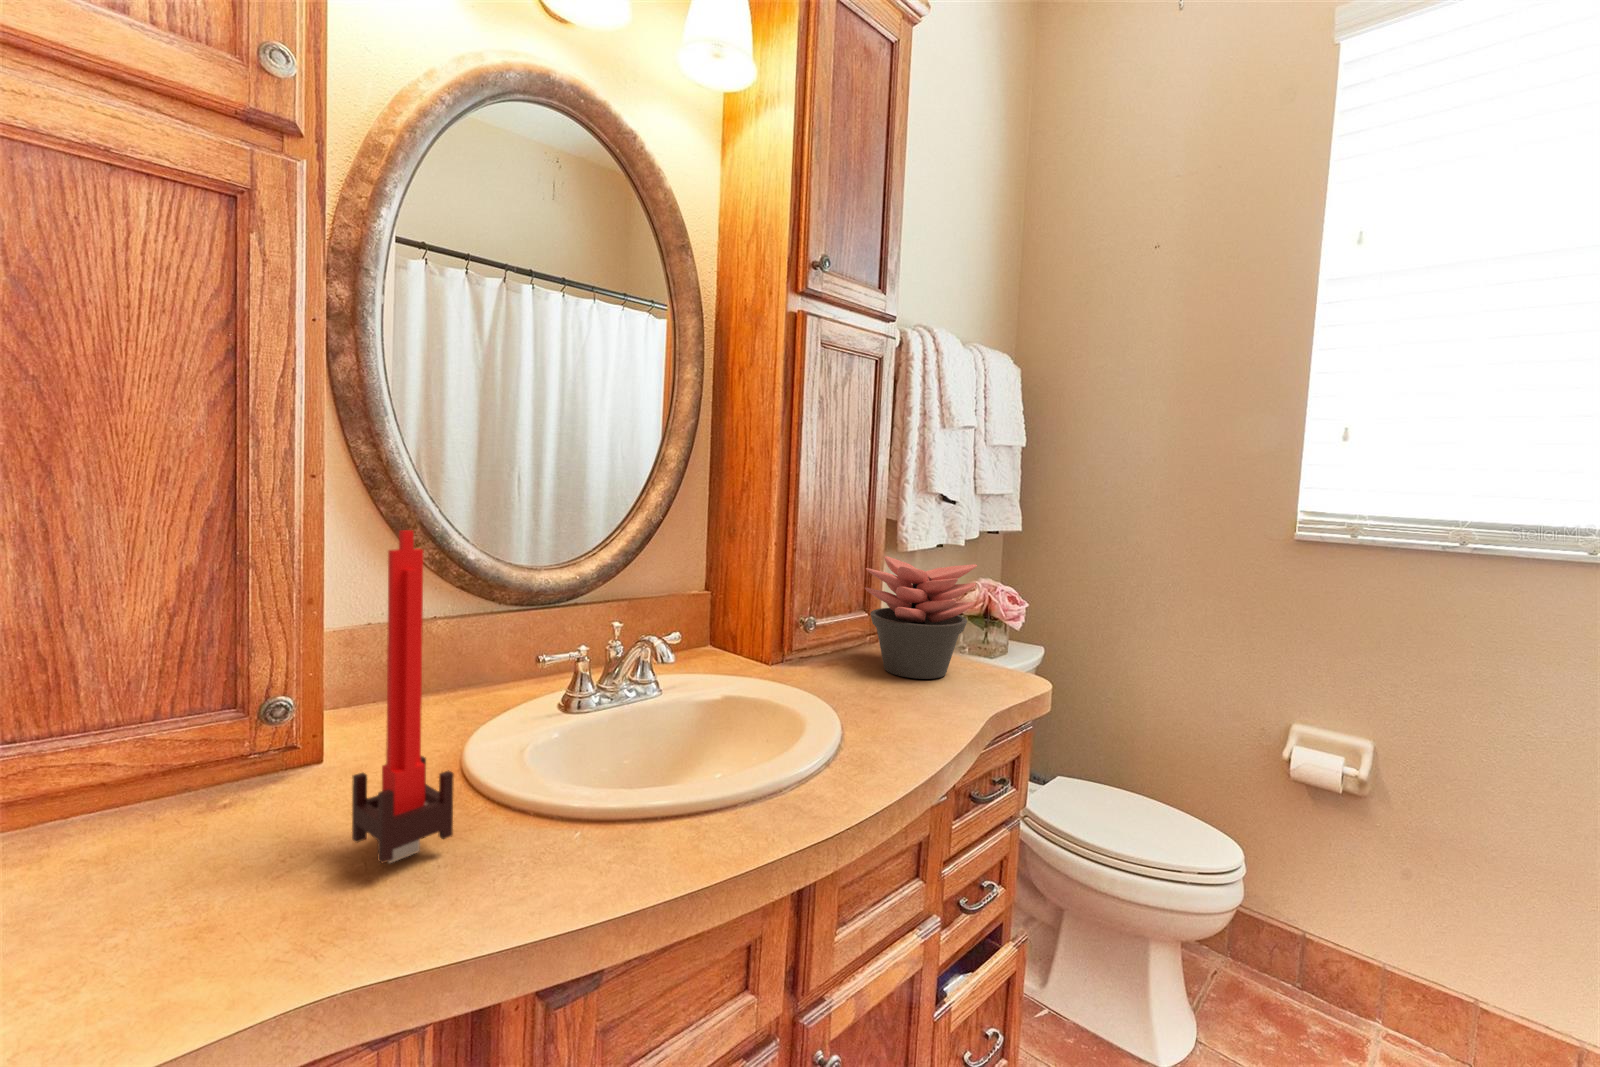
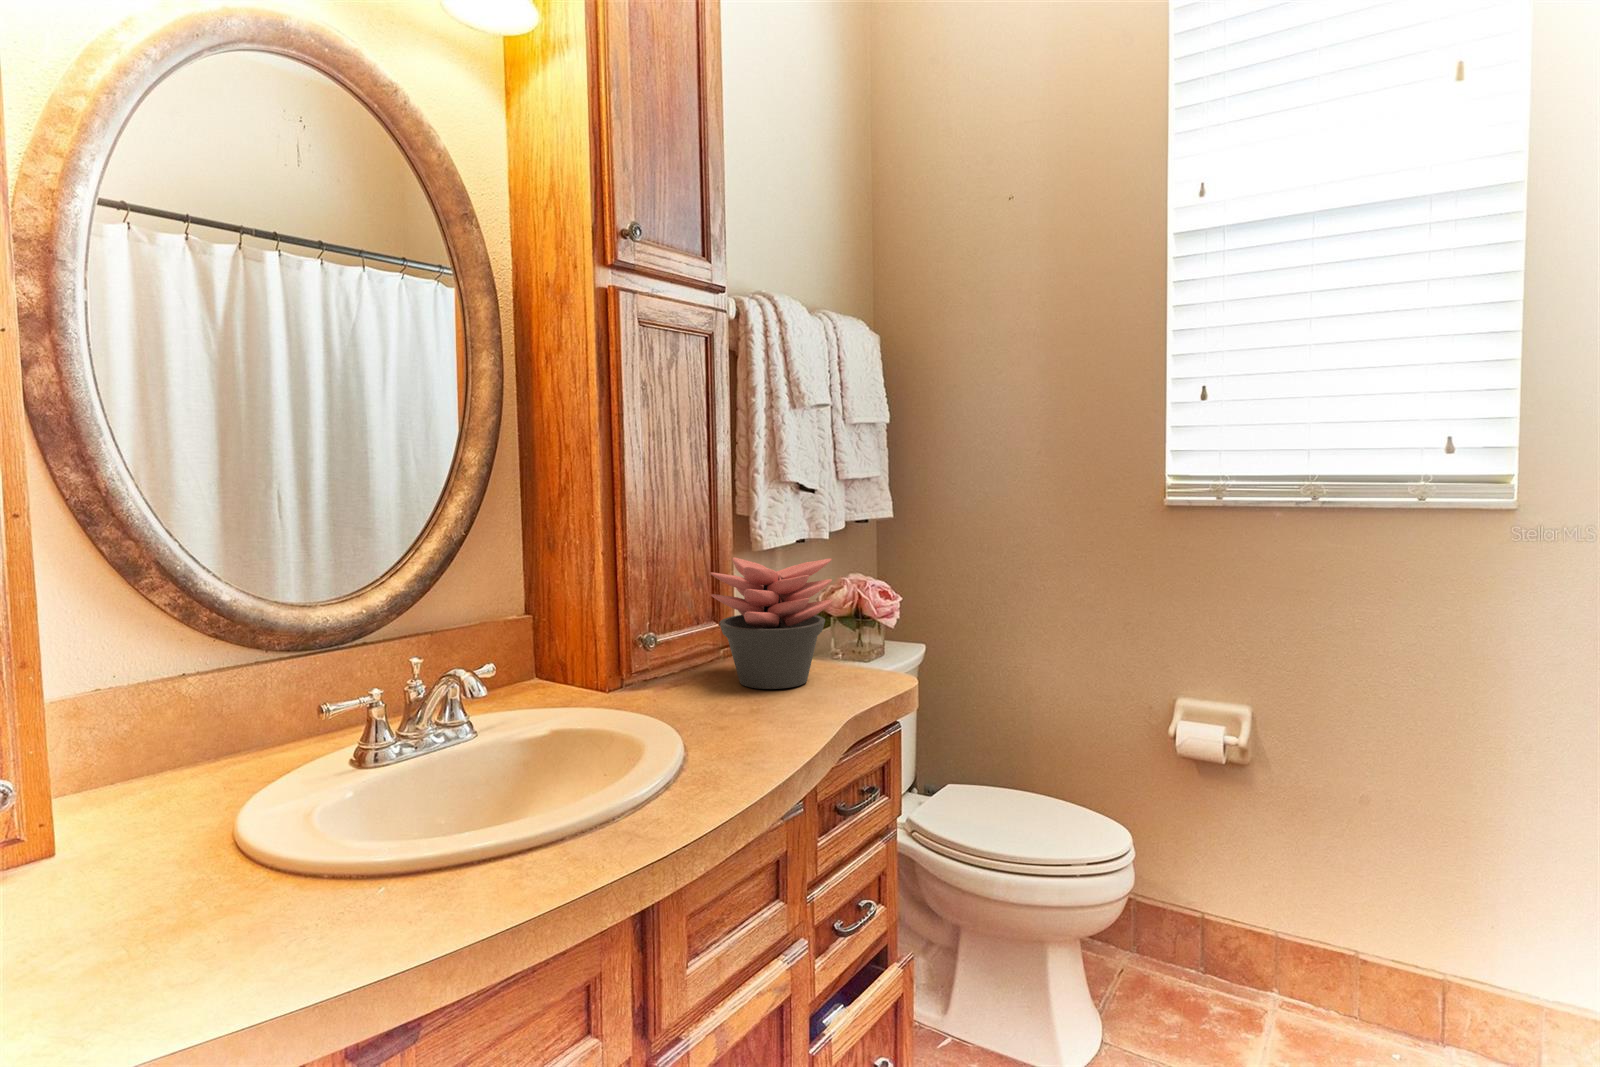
candle: present [352,530,454,863] -> none [90,567,222,950]

